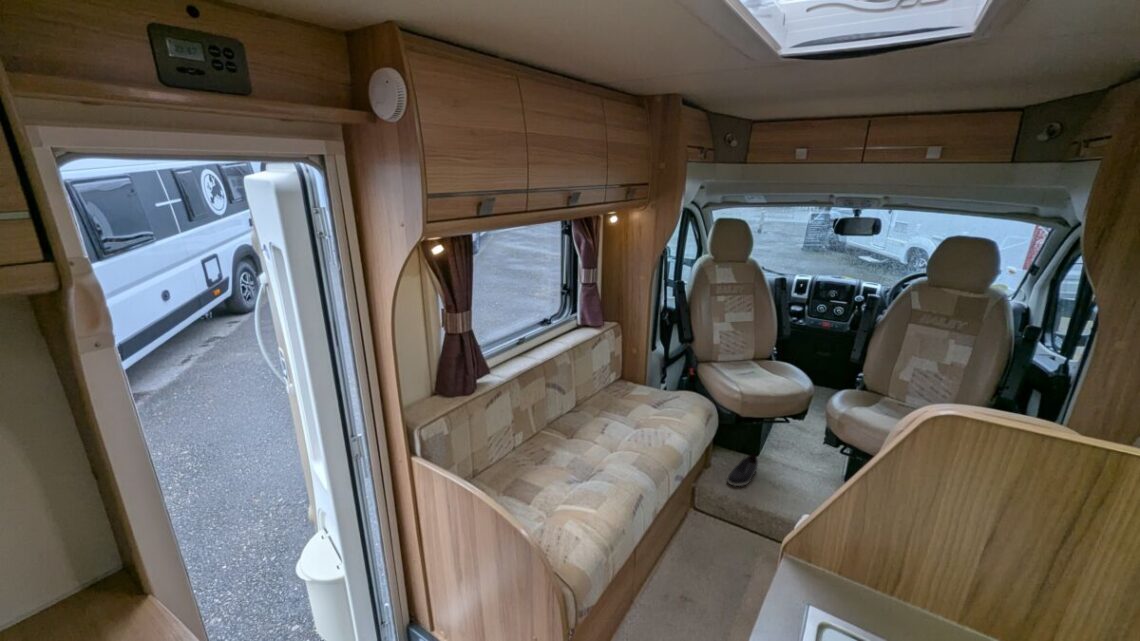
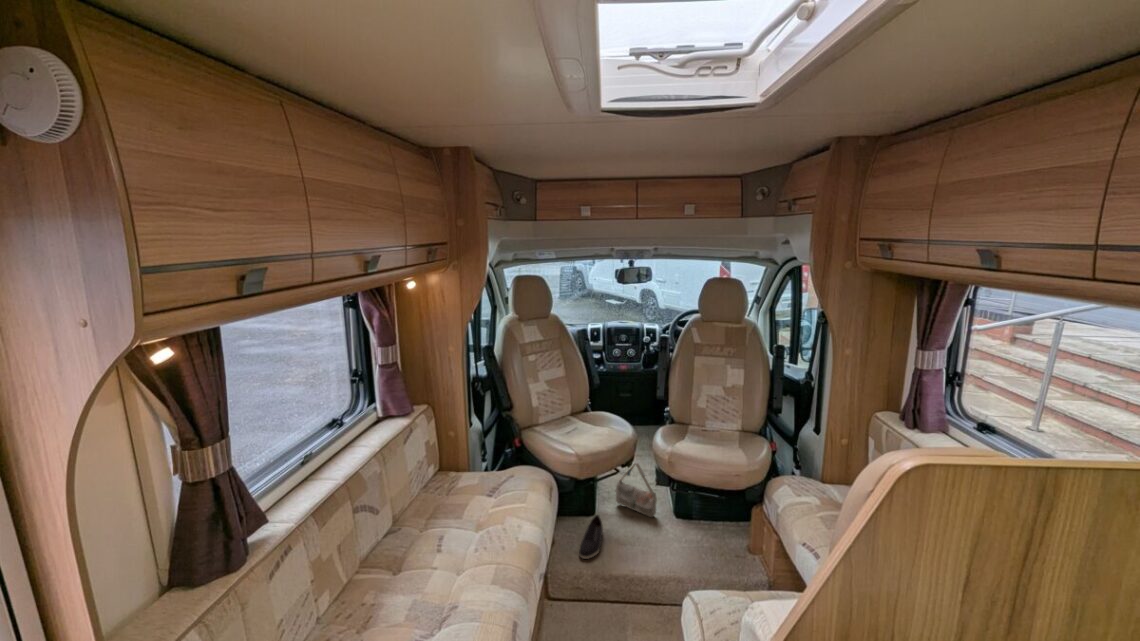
bag: none [780,417,824,474] -> present [616,463,657,517]

